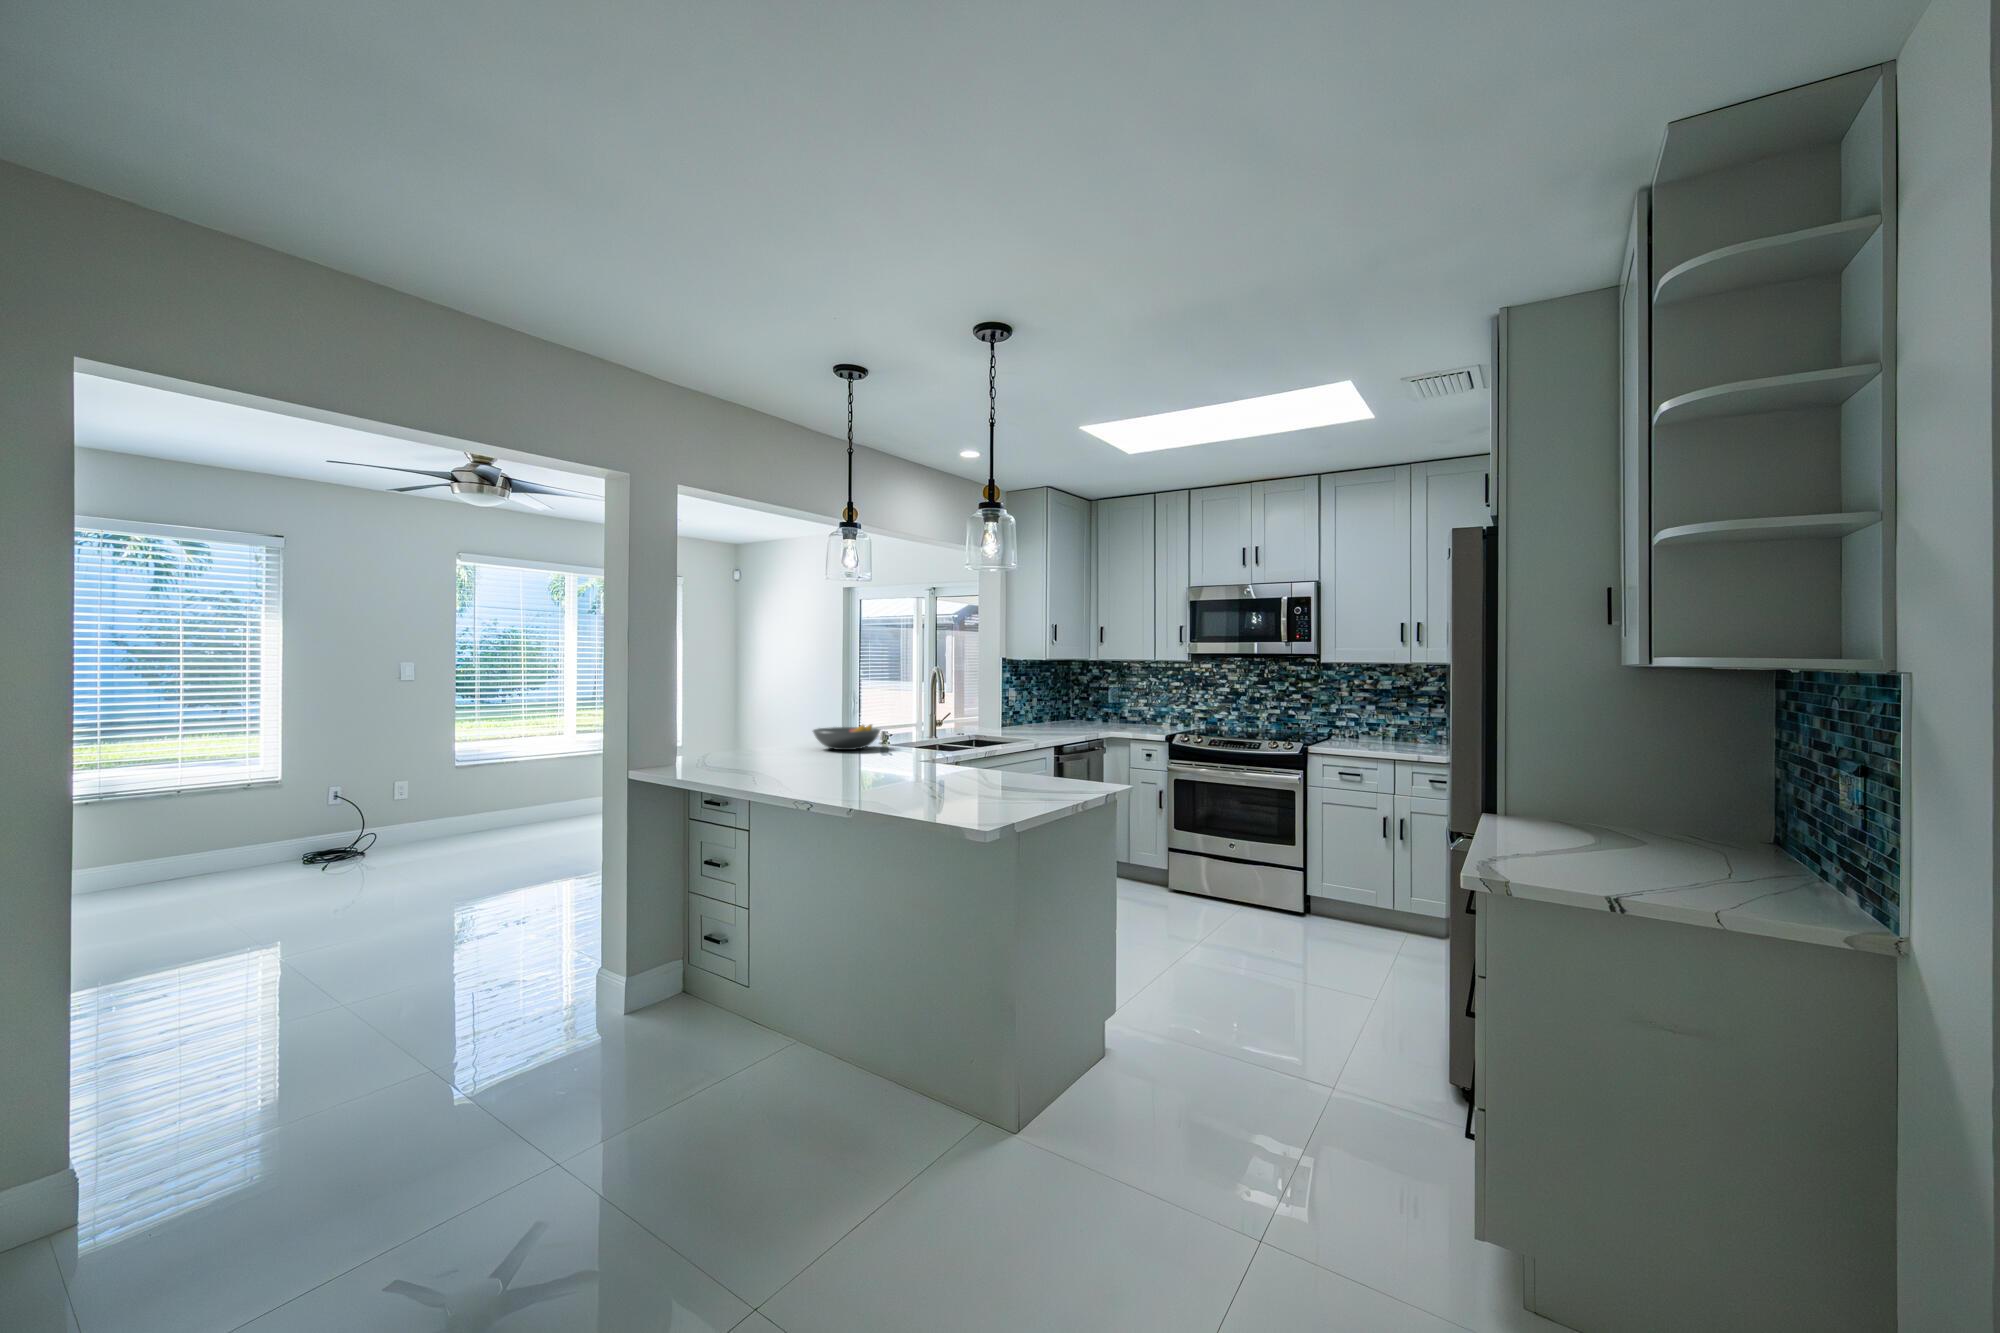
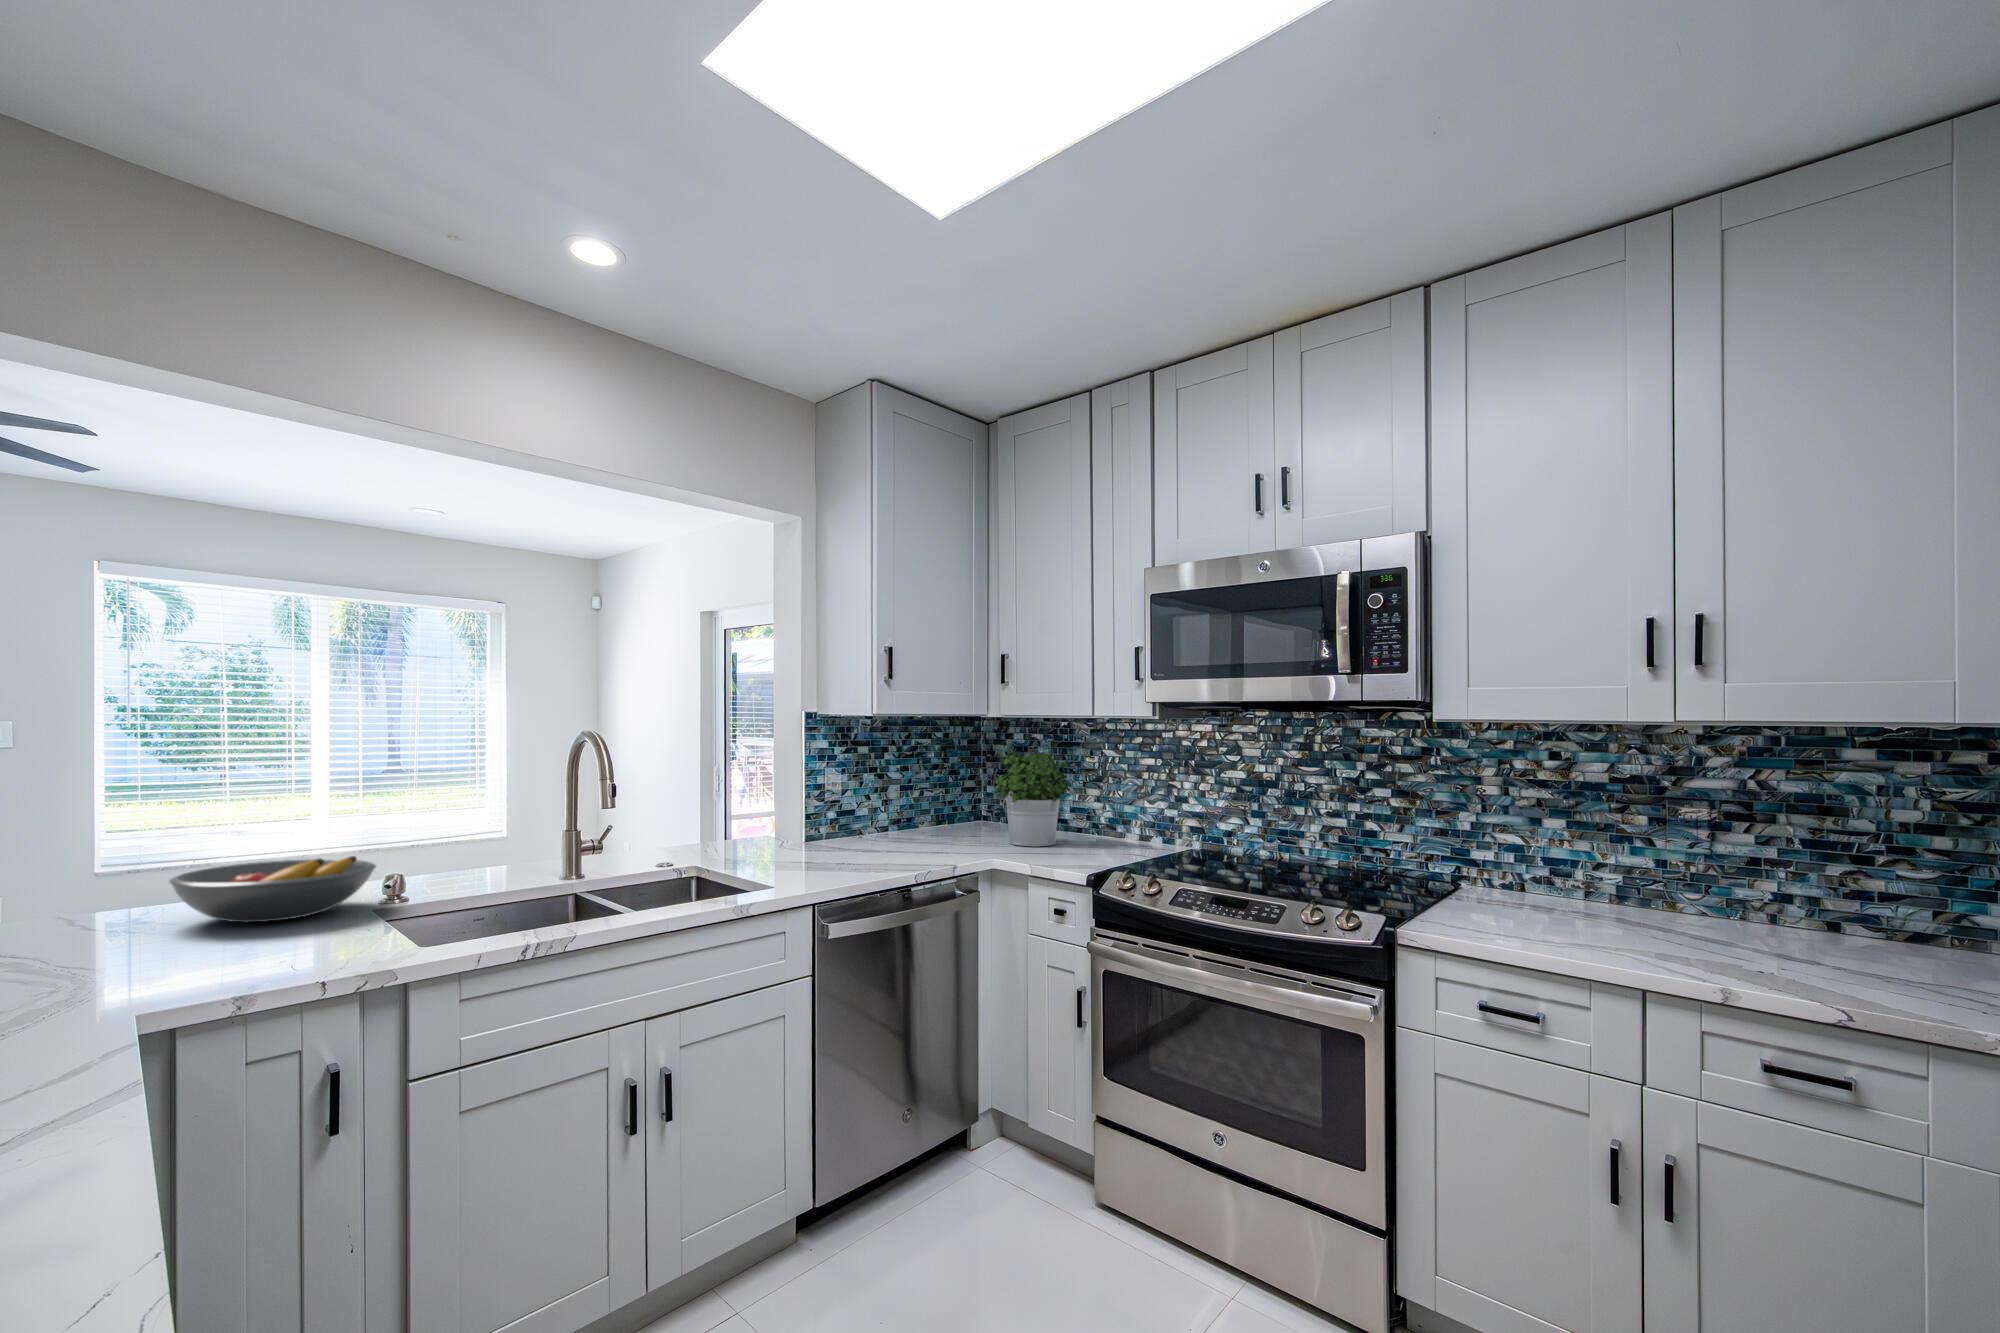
potted plant: none [1092,678,1133,730] -> present [994,749,1070,846]

